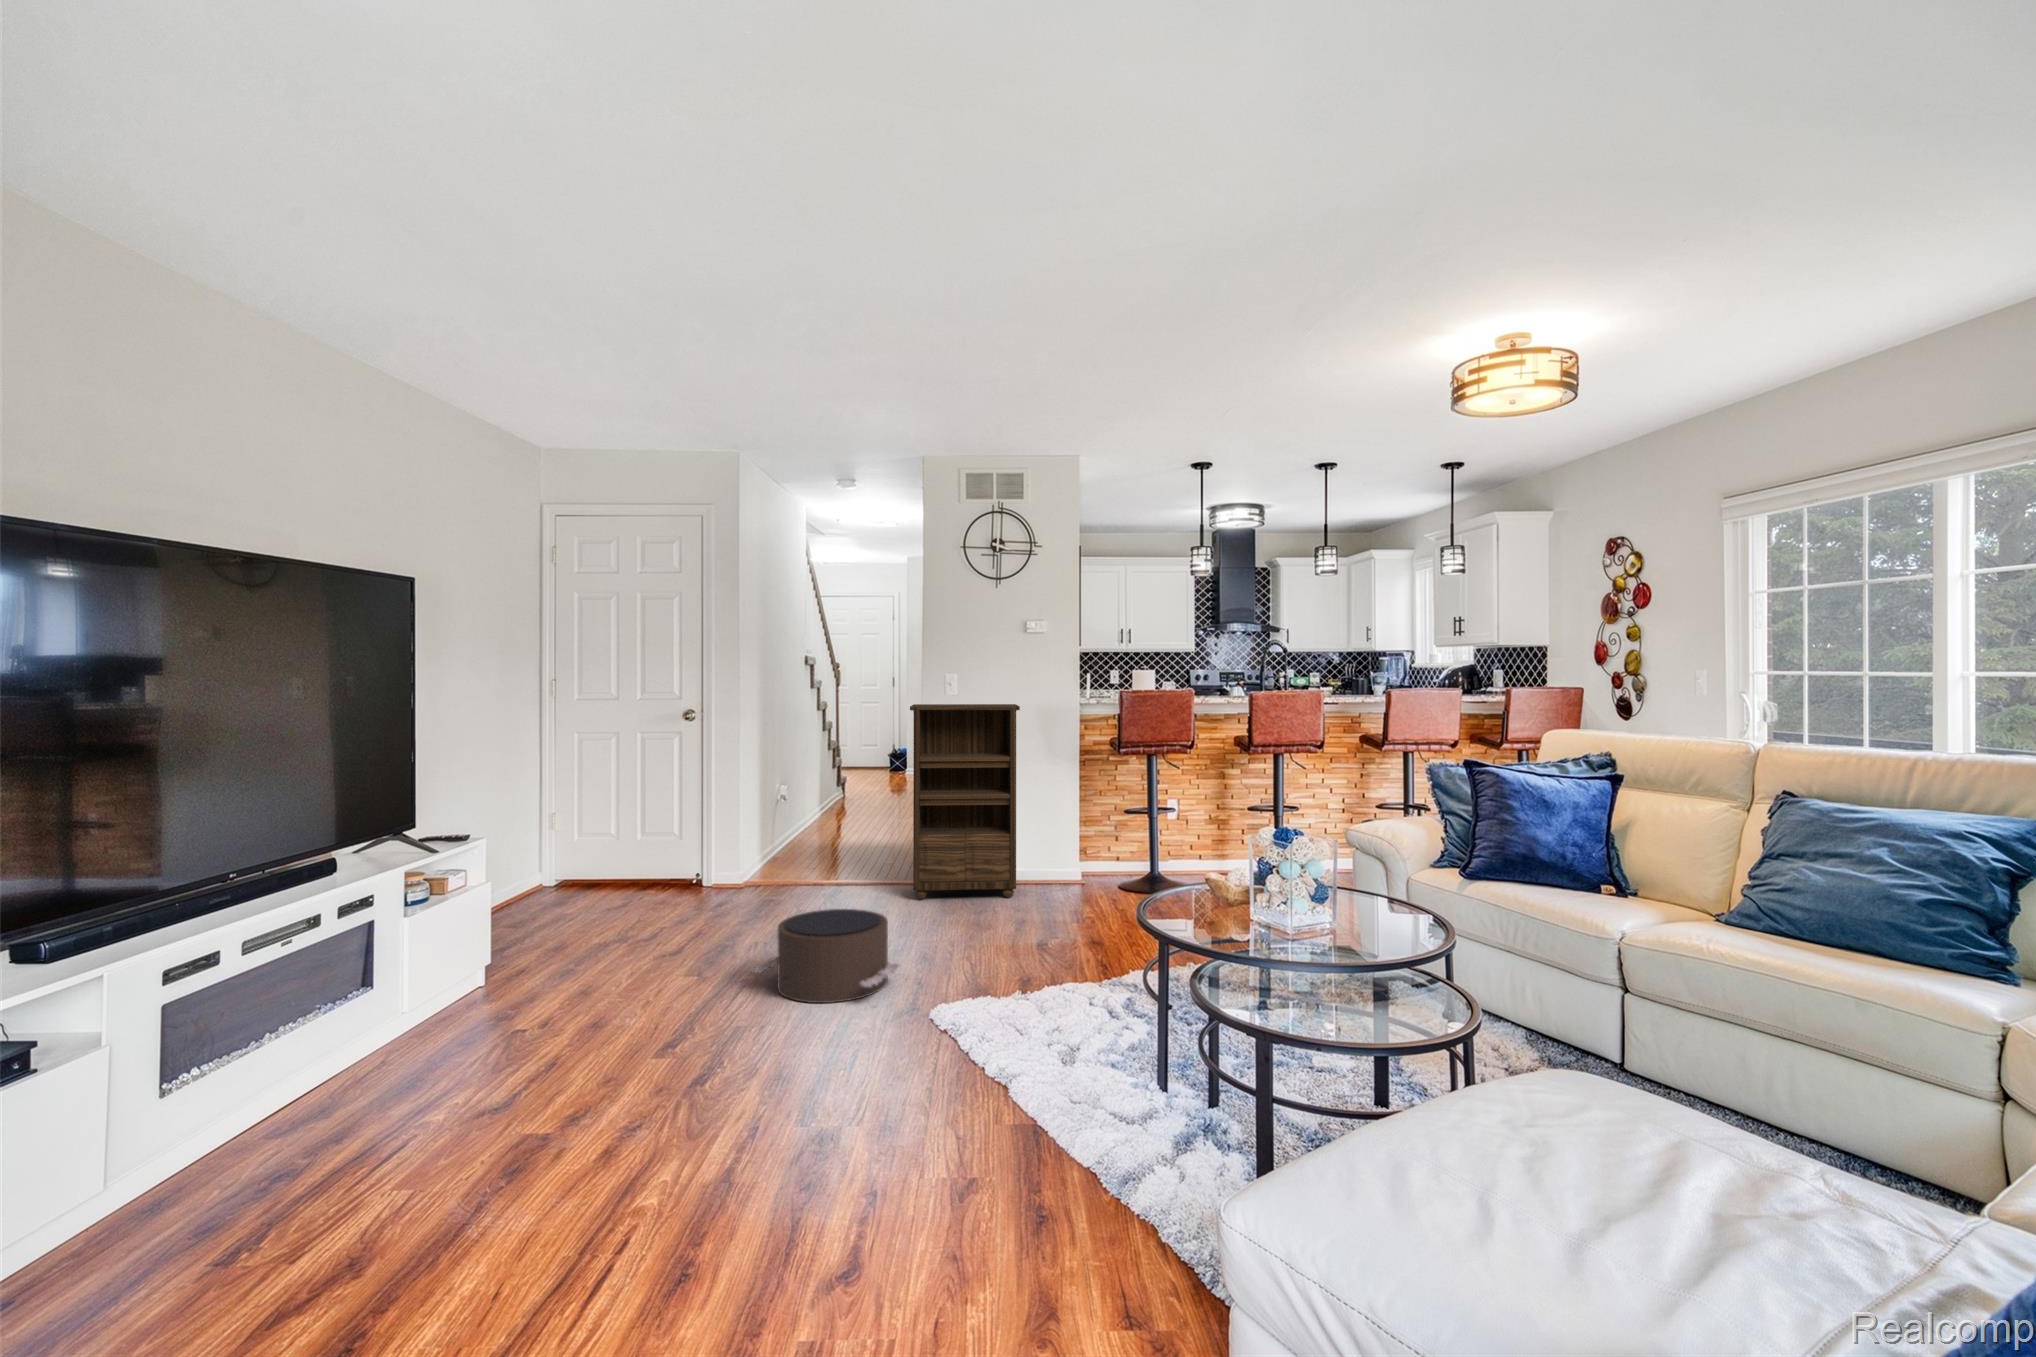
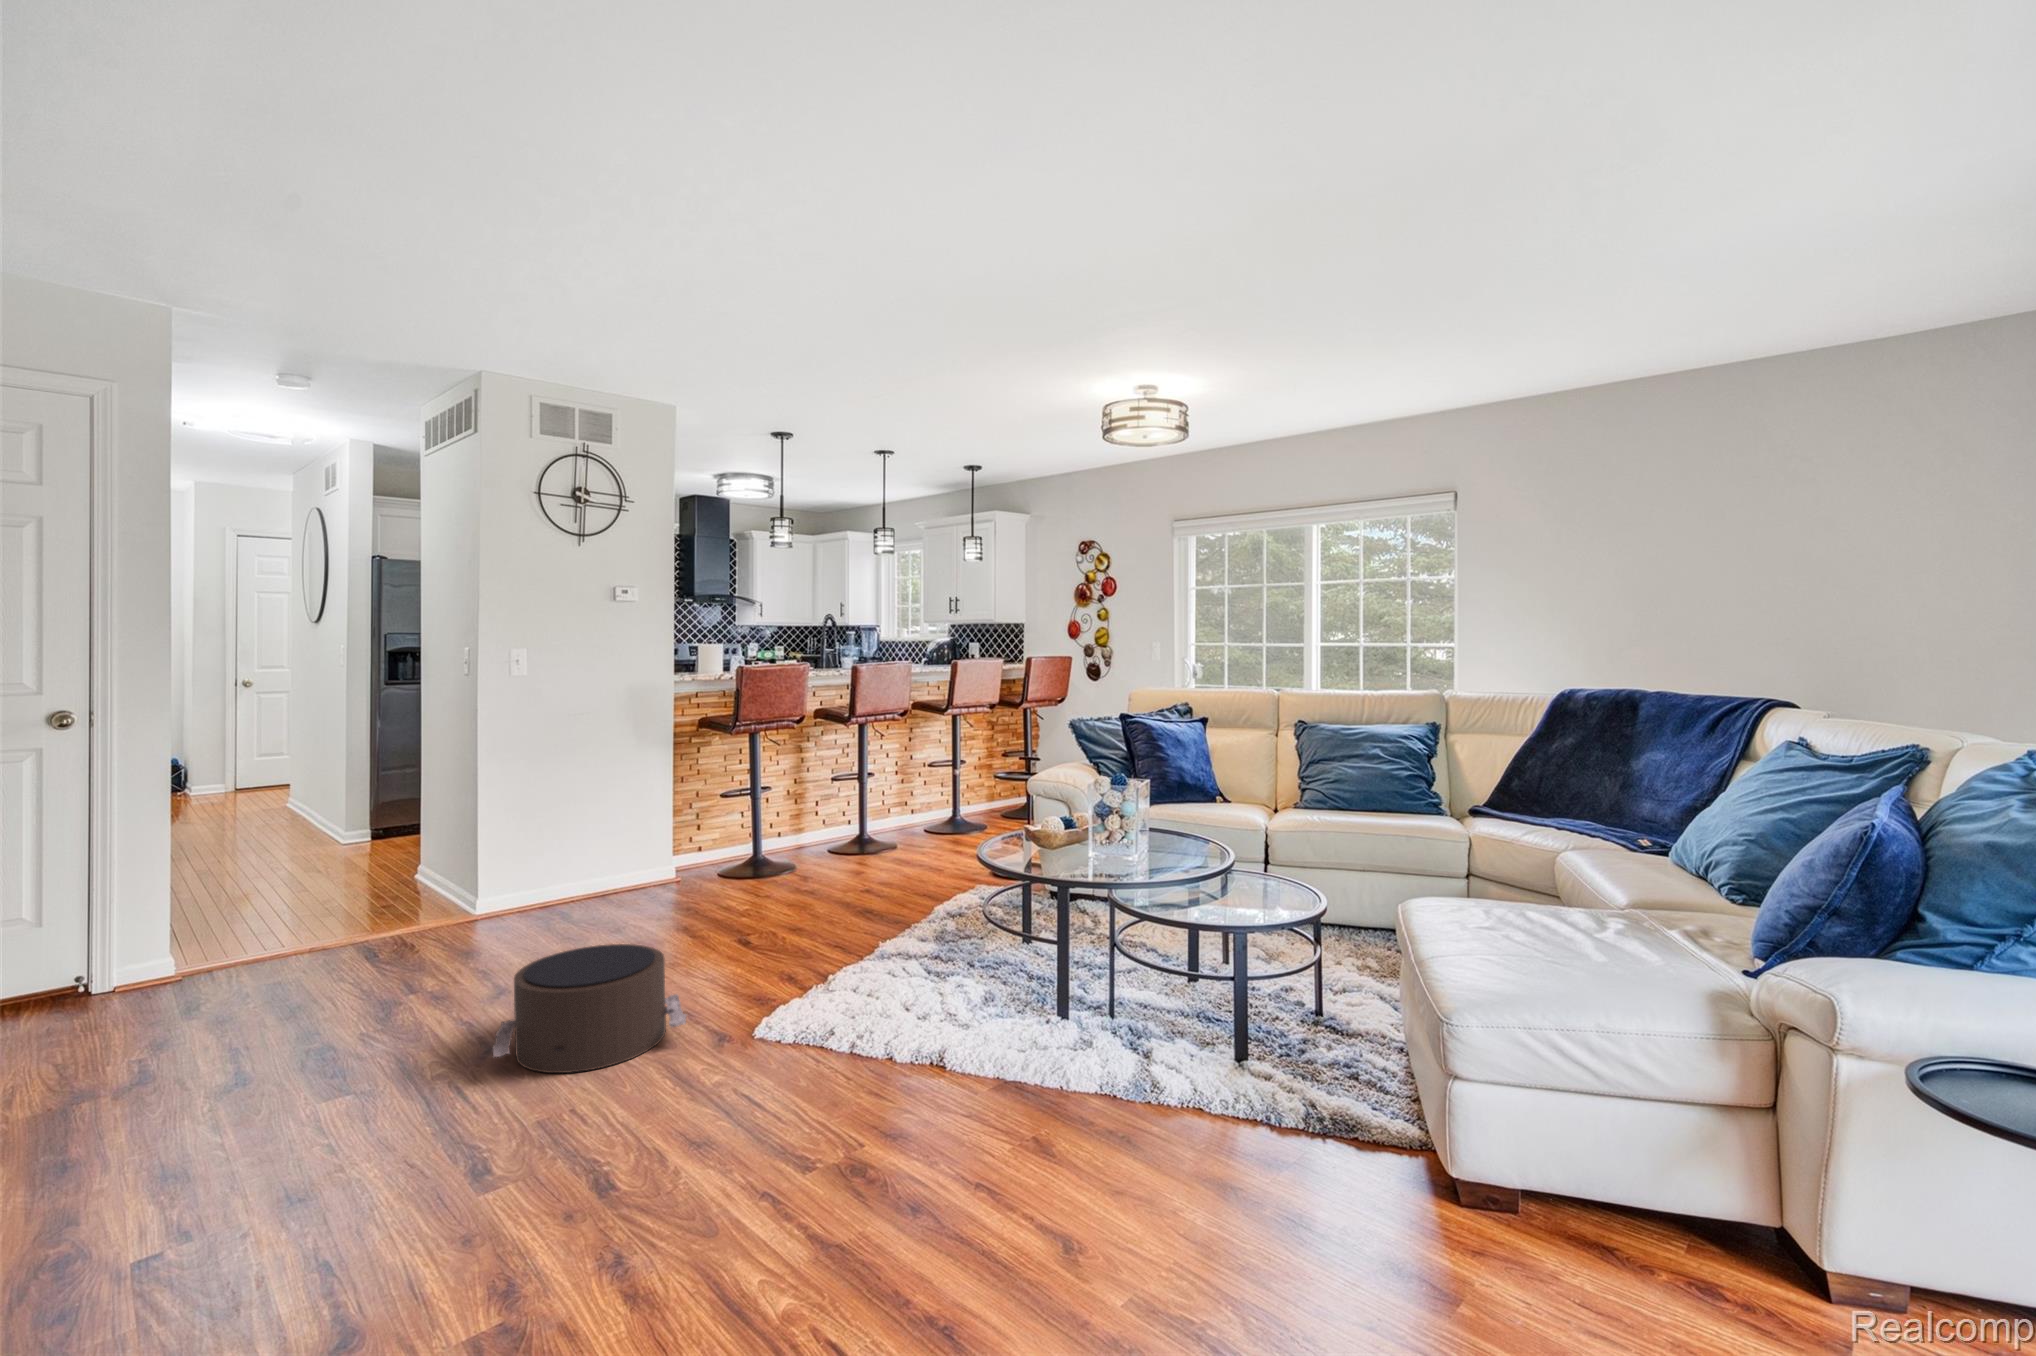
bookshelf: present [910,704,1020,899] -> none [488,685,652,933]

